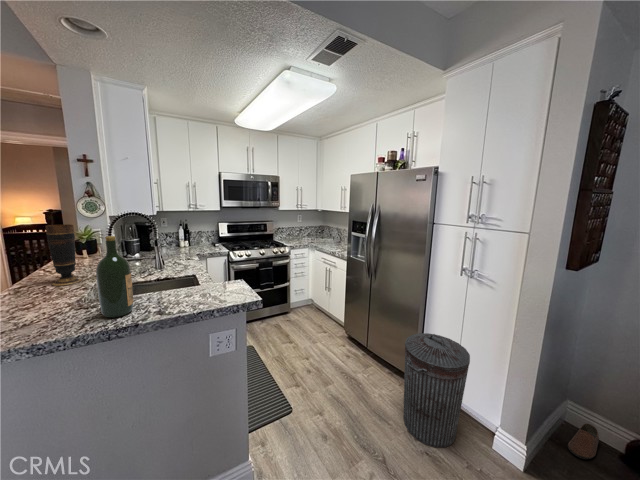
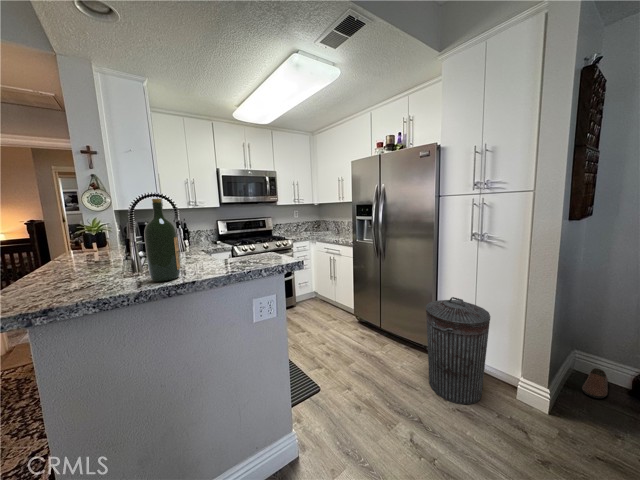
vase: present [46,224,82,286] -> none [66,207,105,270]

